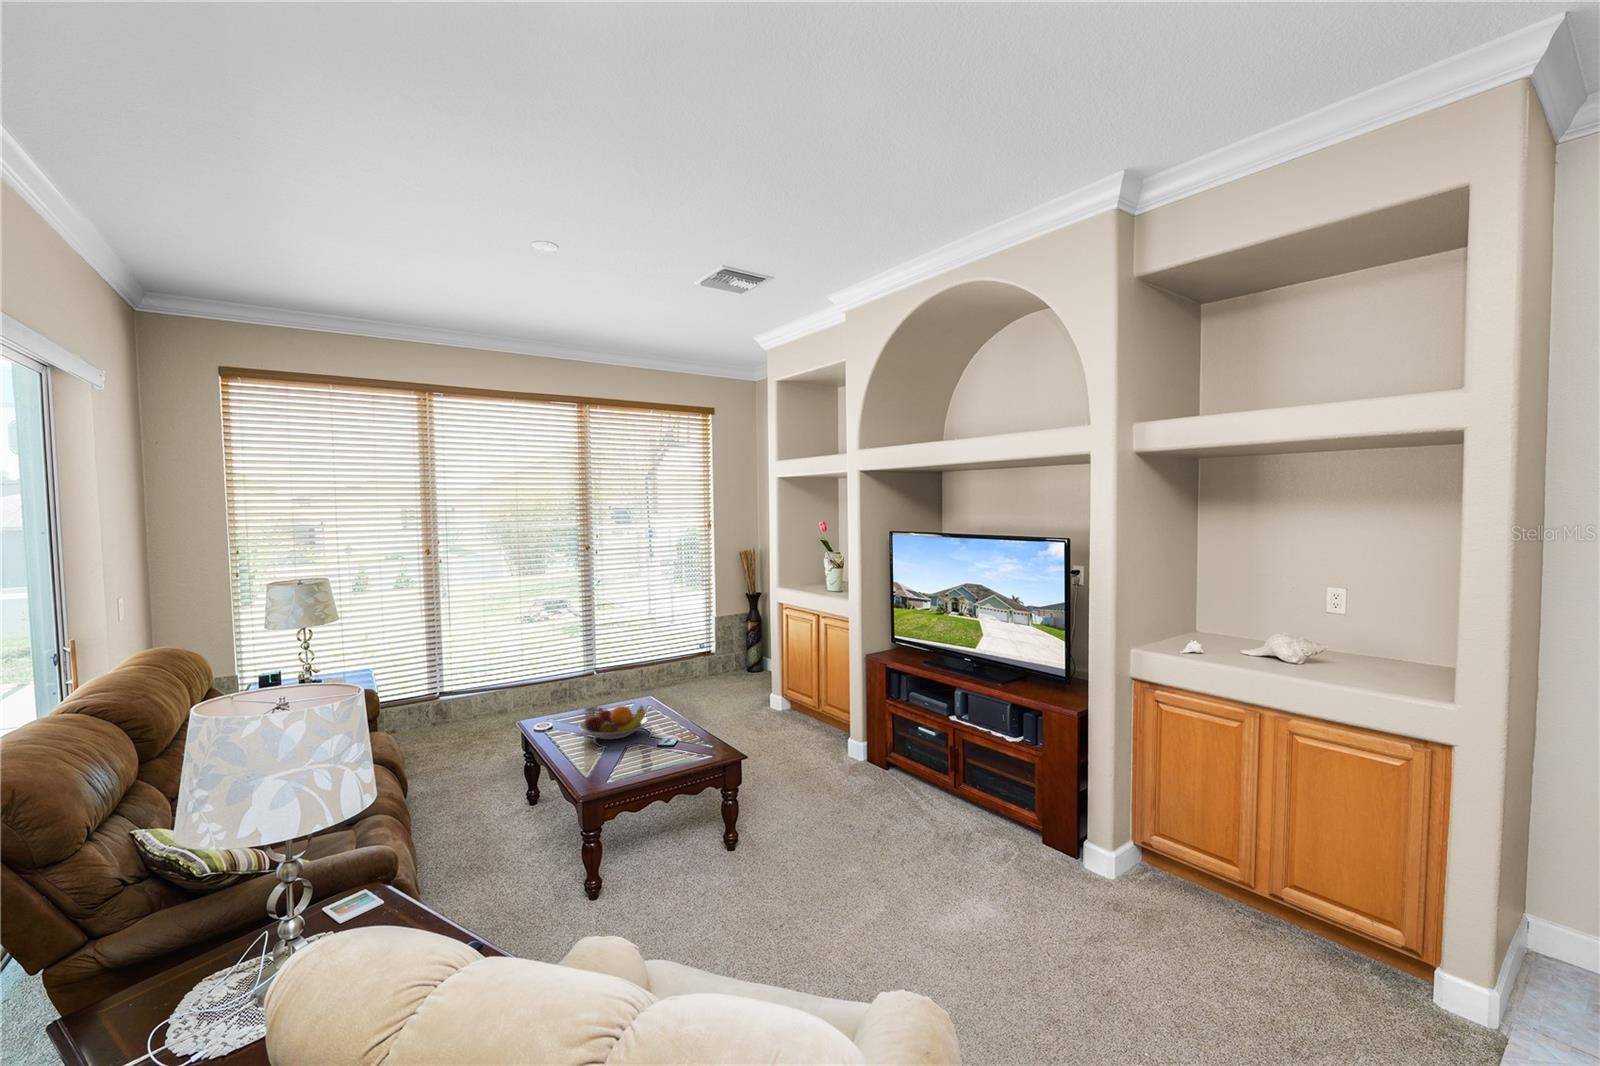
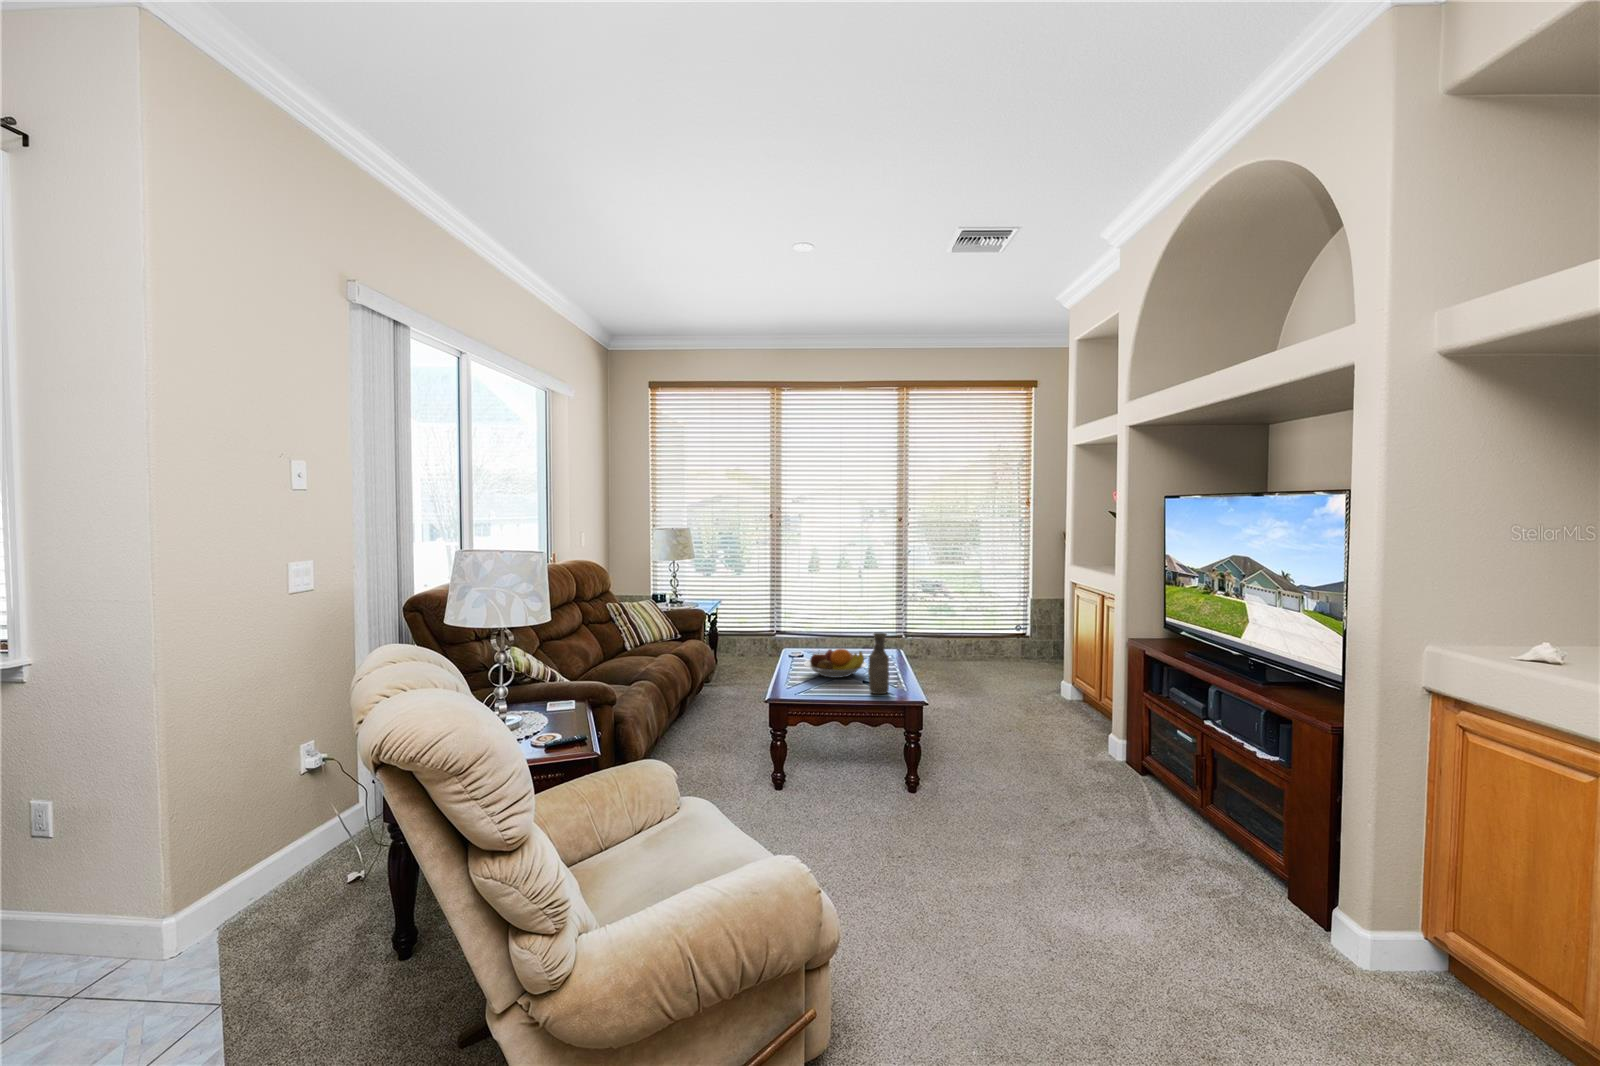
vase: none [672,685,696,749] -> present [868,633,889,694]

